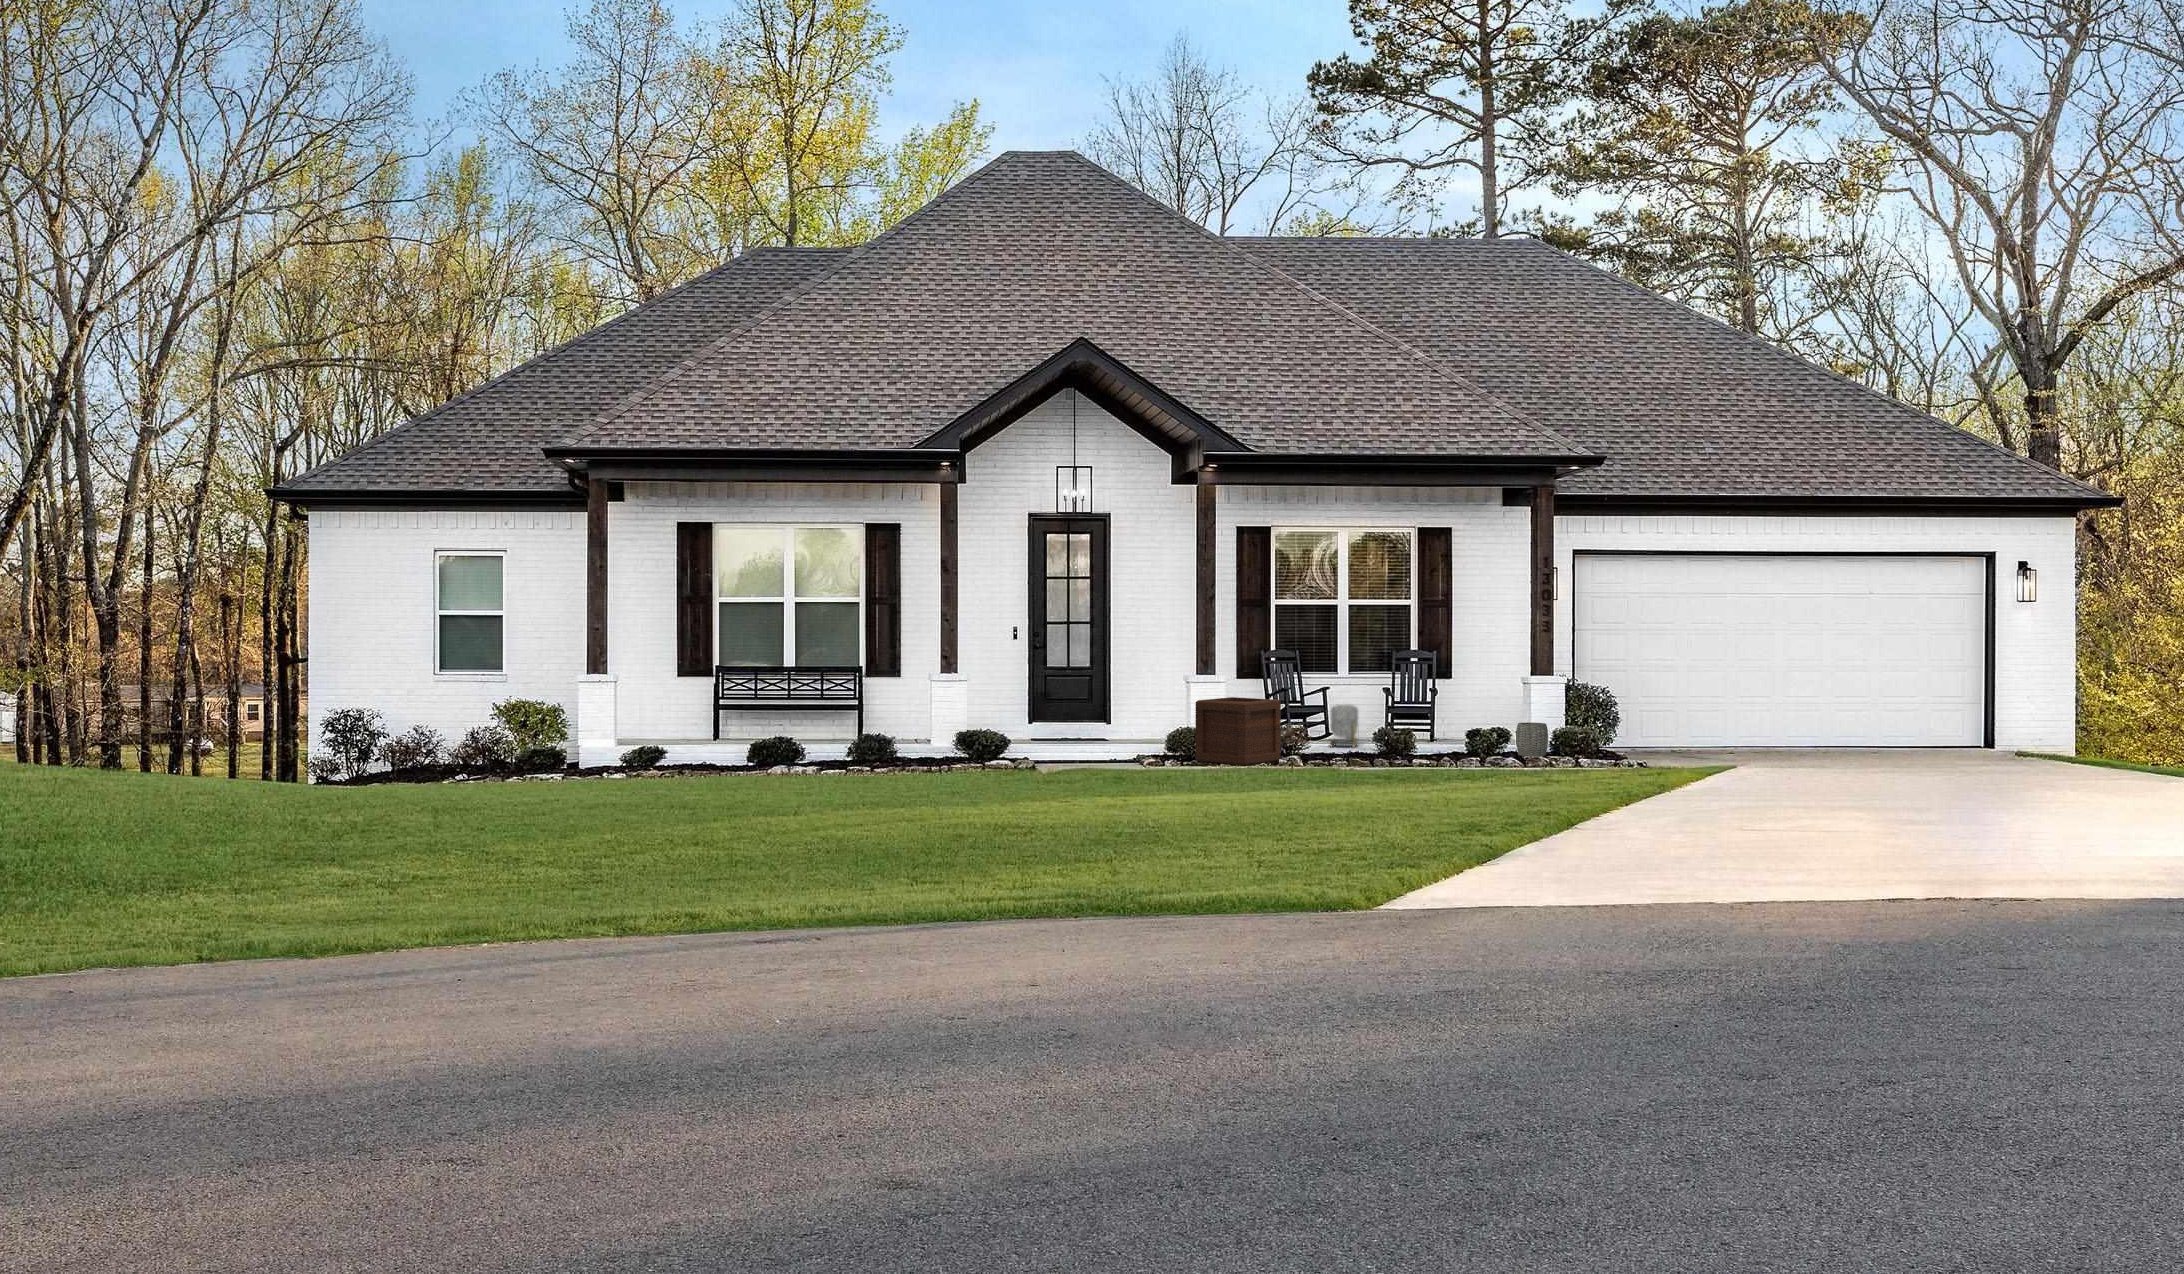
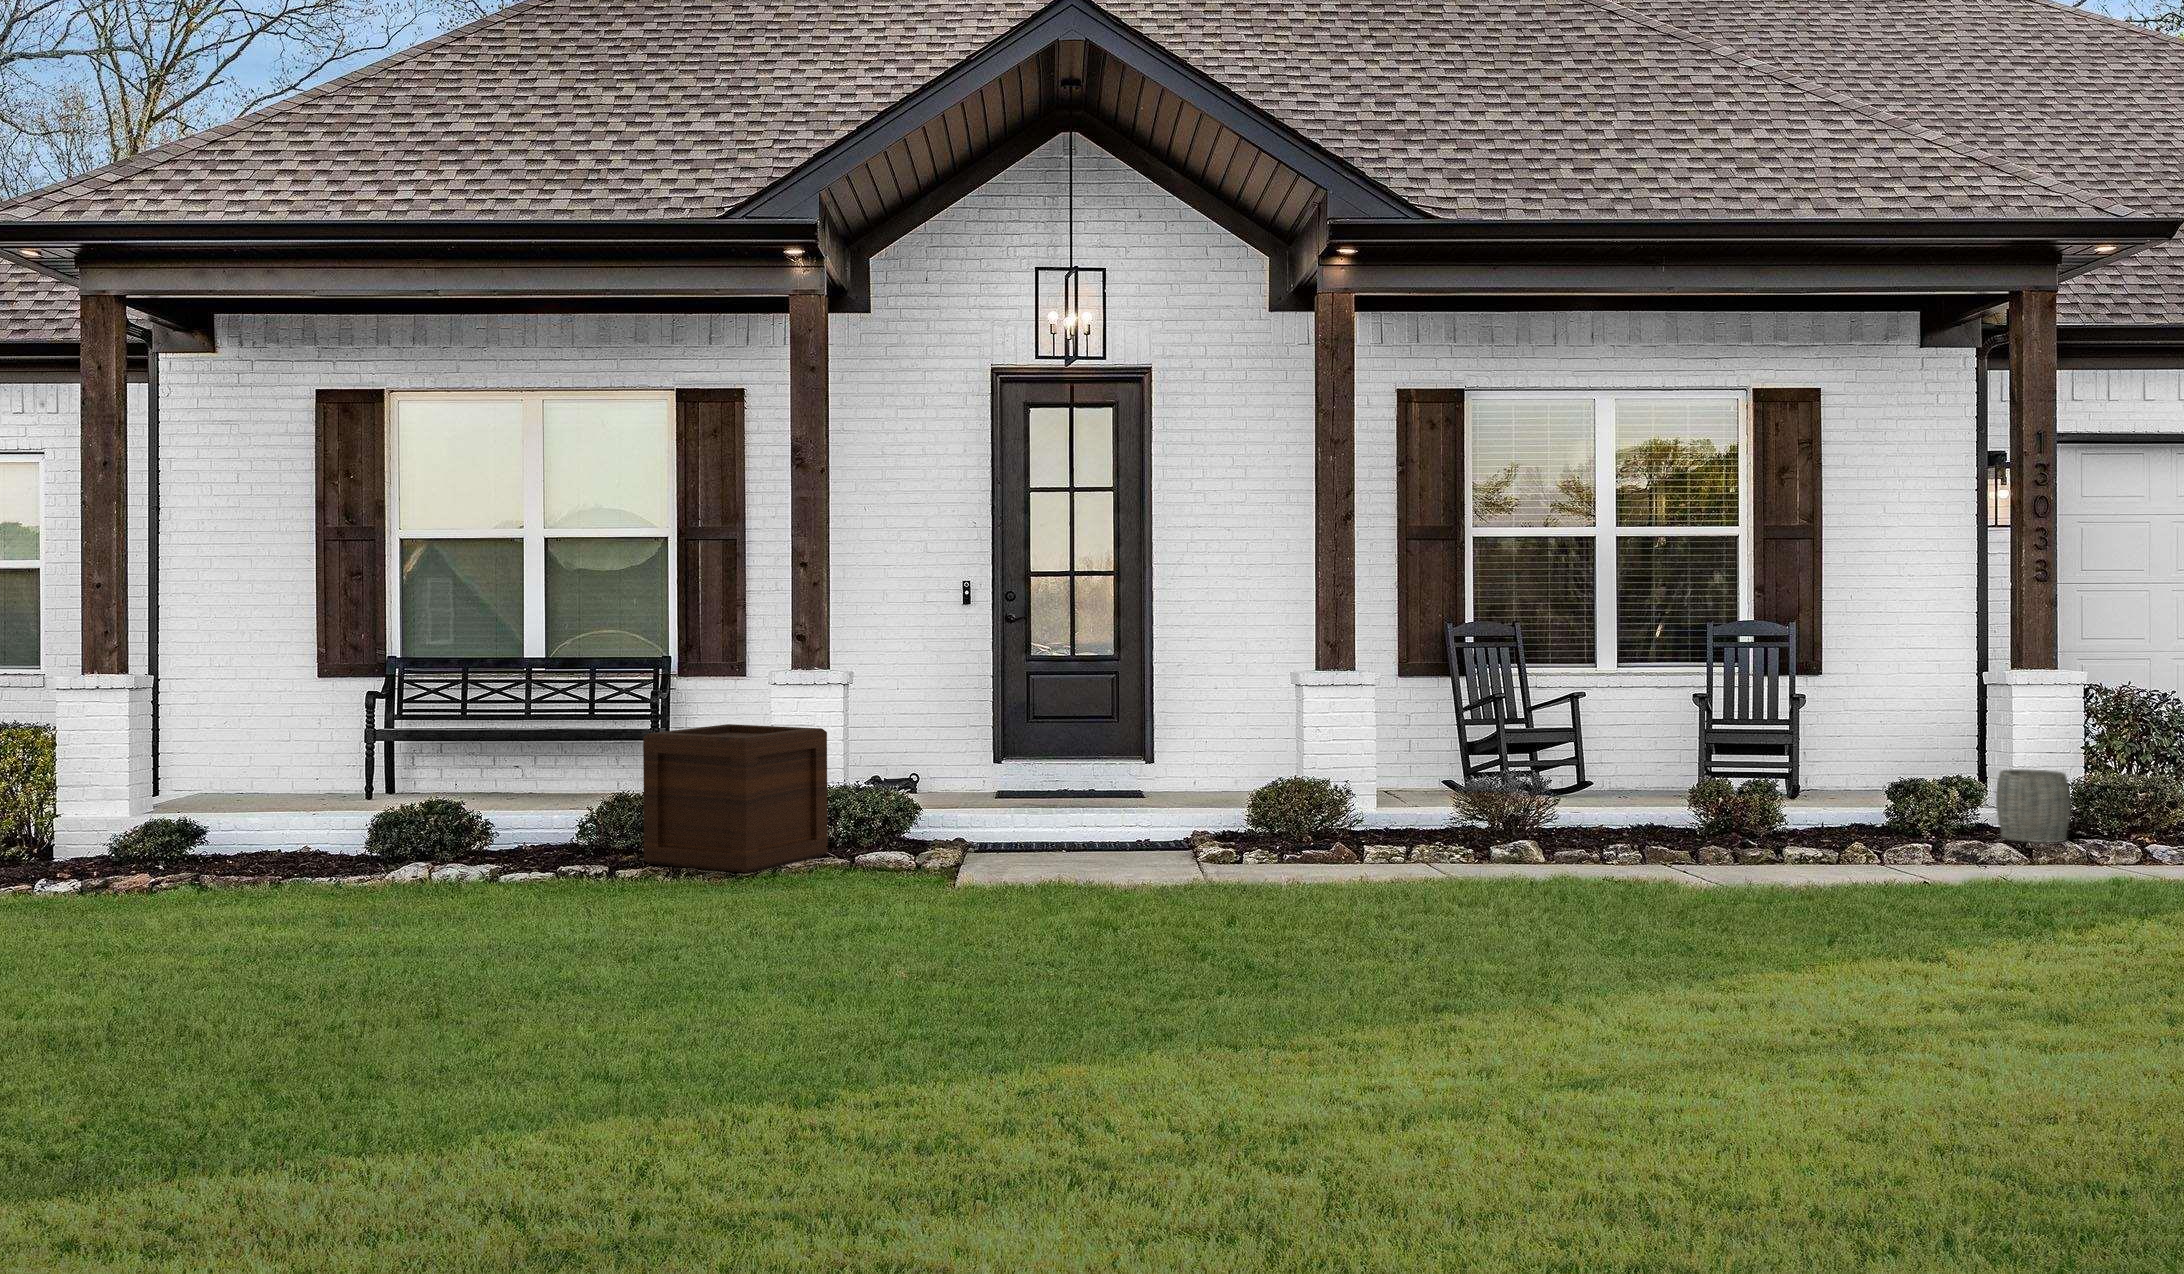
wooden crate: present [1195,697,1281,765] -> present [643,724,828,873]
stool: present [1330,705,1358,747] -> none [1581,729,1642,817]

